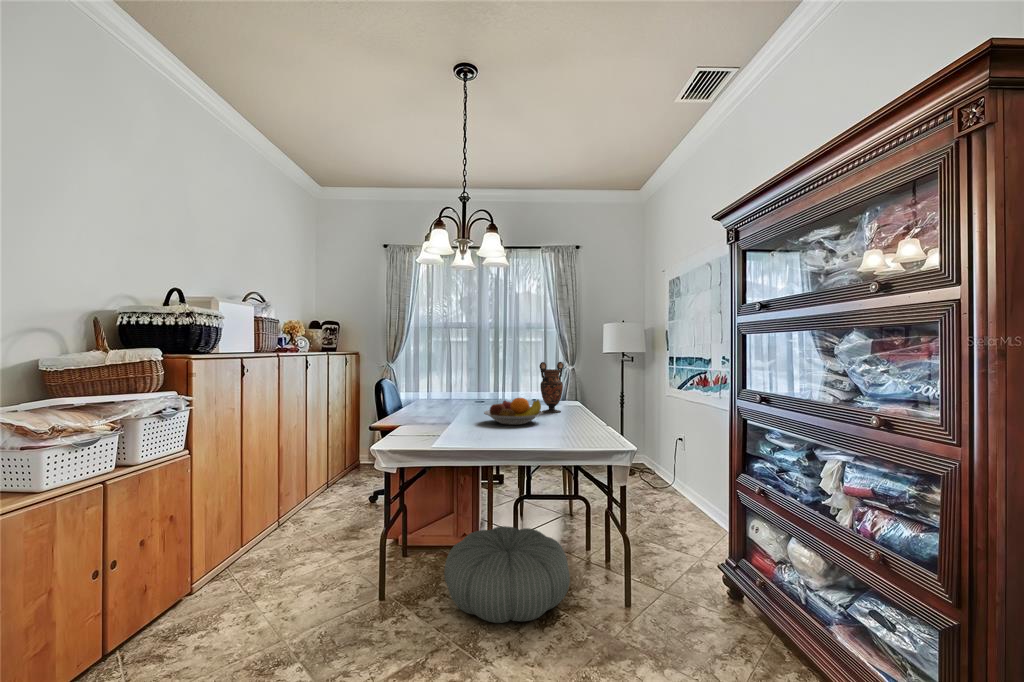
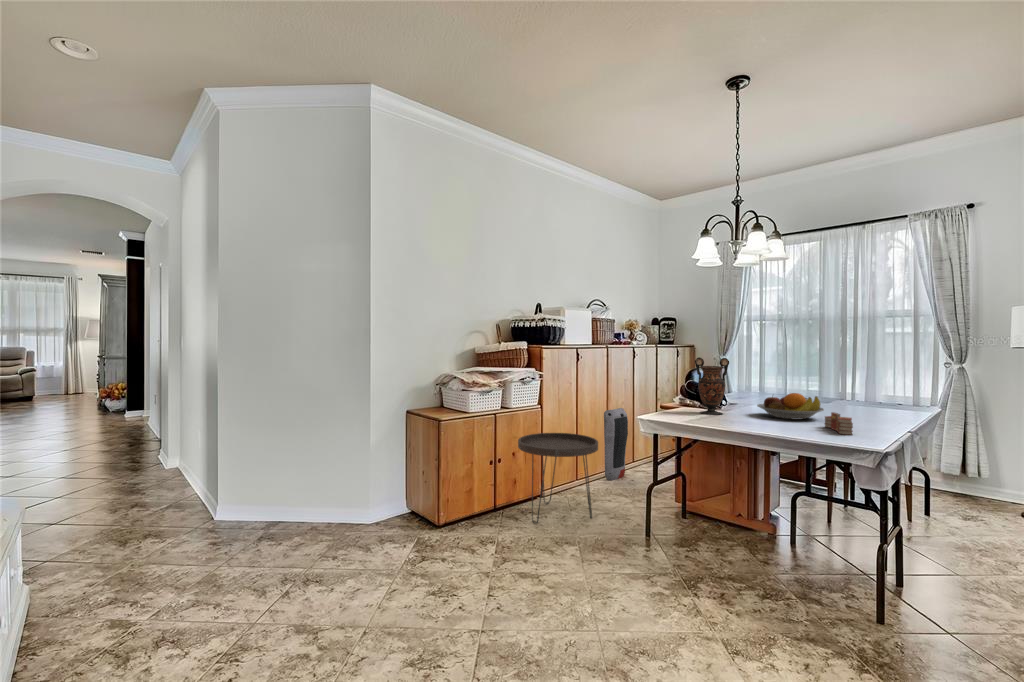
vase: present [539,362,564,413] -> present [695,357,729,415]
book: none [559,414,594,435] -> present [825,412,853,435]
air purifier: none [276,434,307,532] -> present [604,408,628,480]
side table: none [157,483,303,653] -> present [518,433,598,523]
pouf: present [444,526,570,623] -> none [690,507,816,587]

